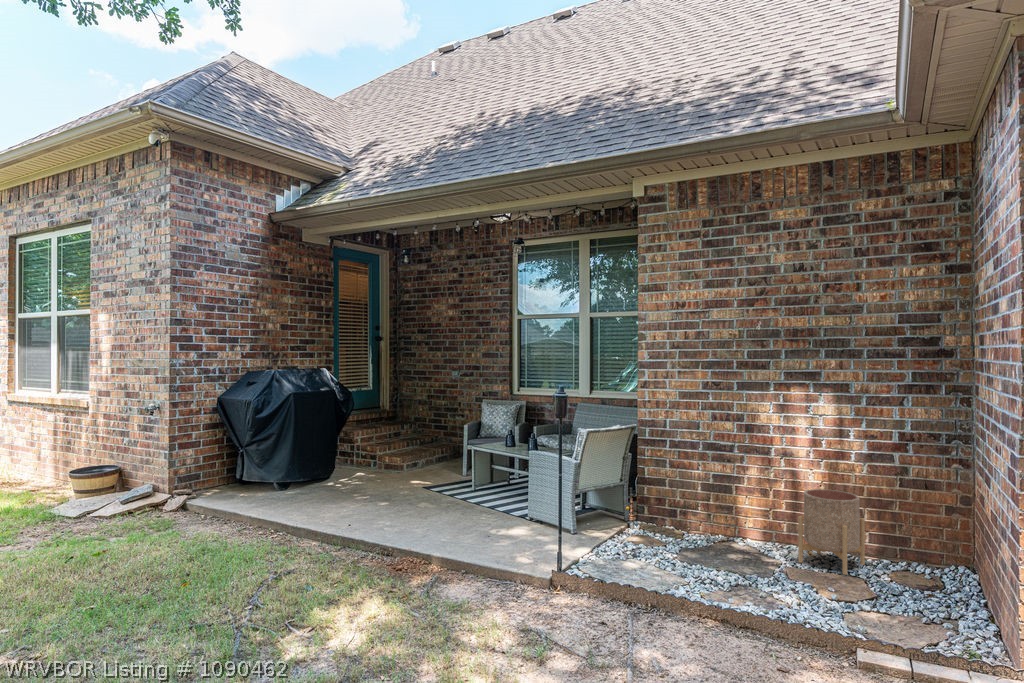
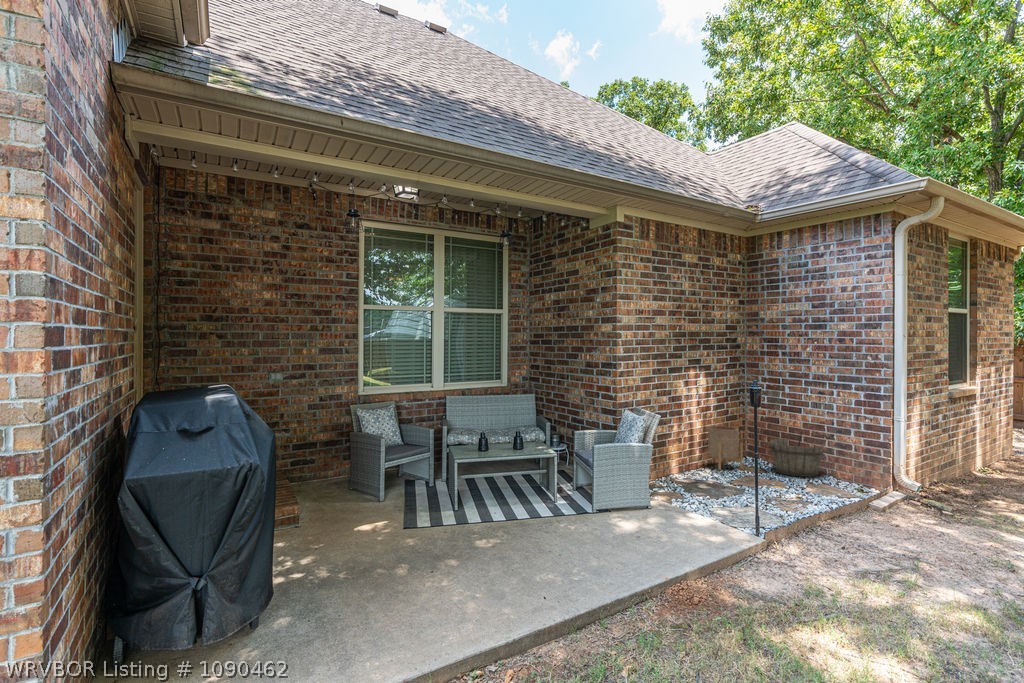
wooden bucket: none [865,531,986,630] -> present [770,432,824,477]

